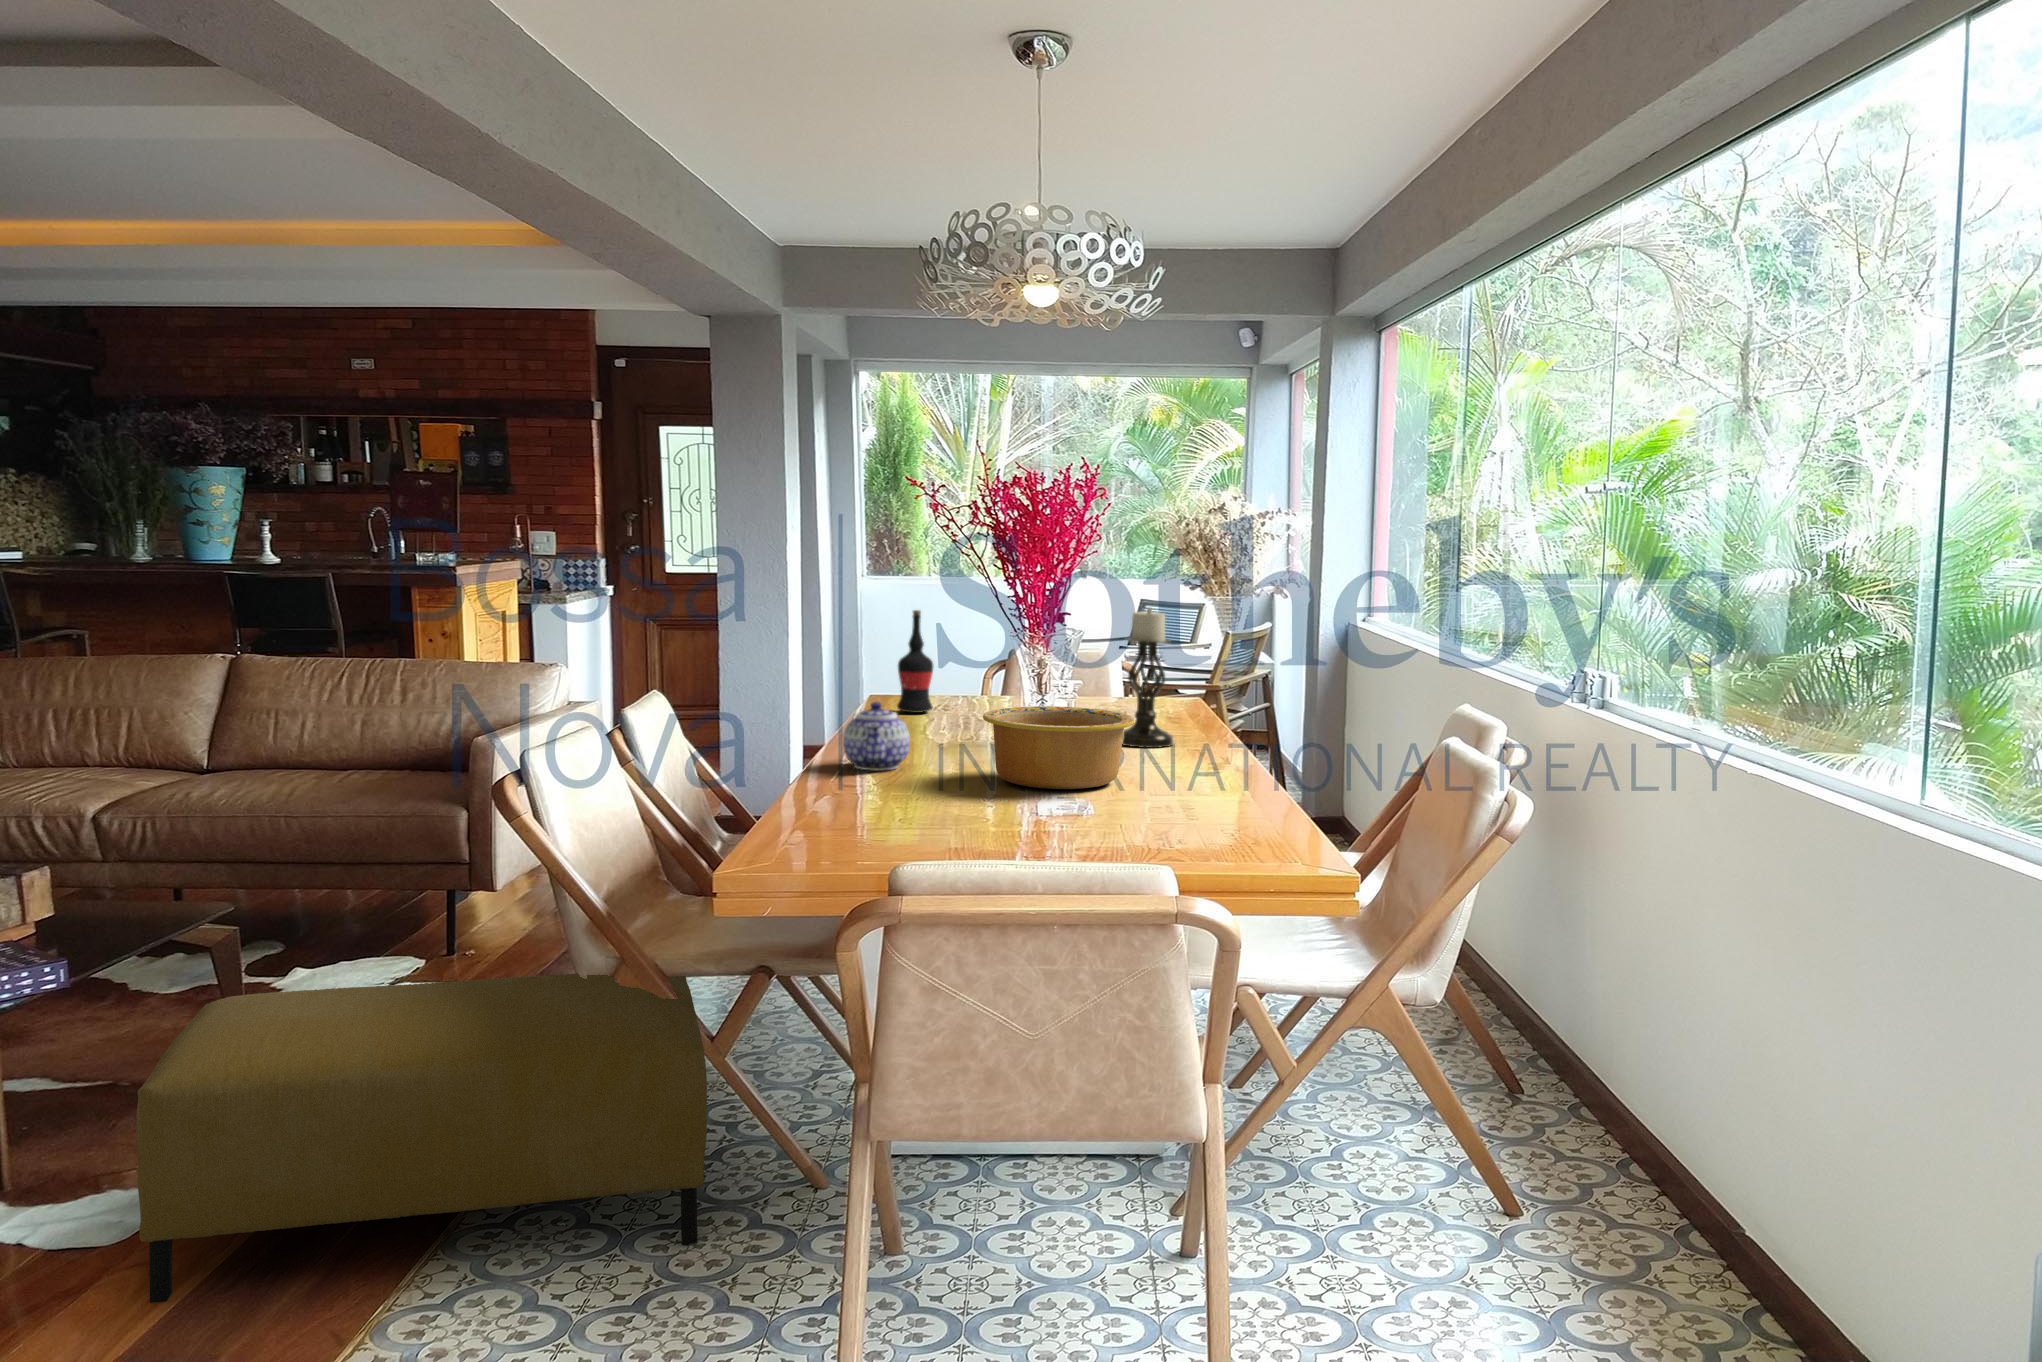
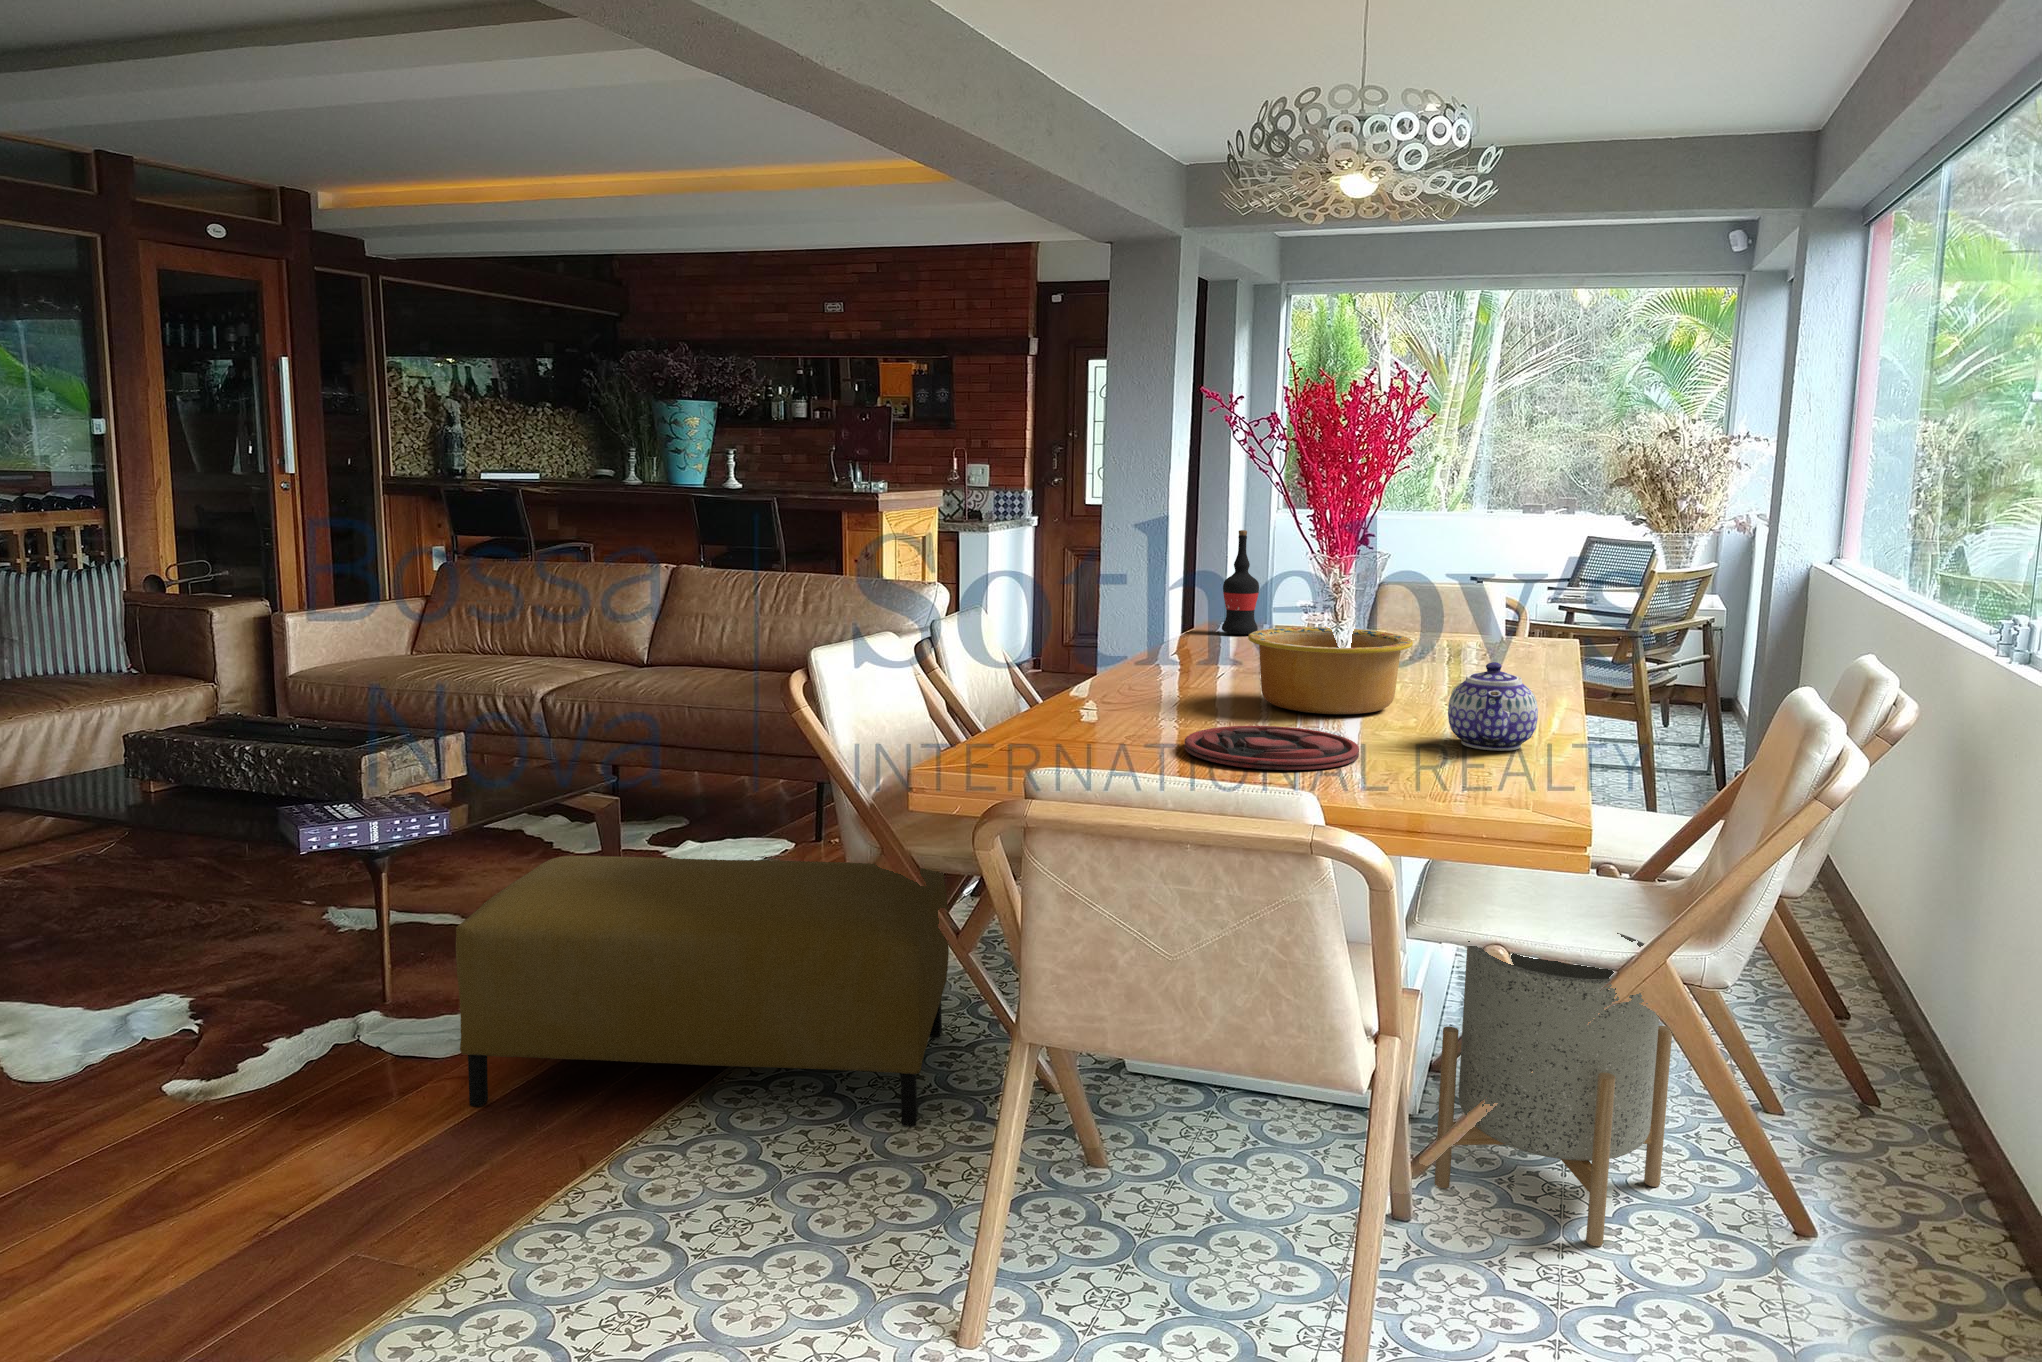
candle holder: present [1122,608,1173,748] -> none [1427,525,1494,677]
teapot: present [843,702,910,770] -> present [1448,662,1538,751]
plate: none [964,803,1126,845] -> present [1185,726,1359,770]
planter: none [1204,965,1388,1250] -> present [1434,933,1672,1246]

